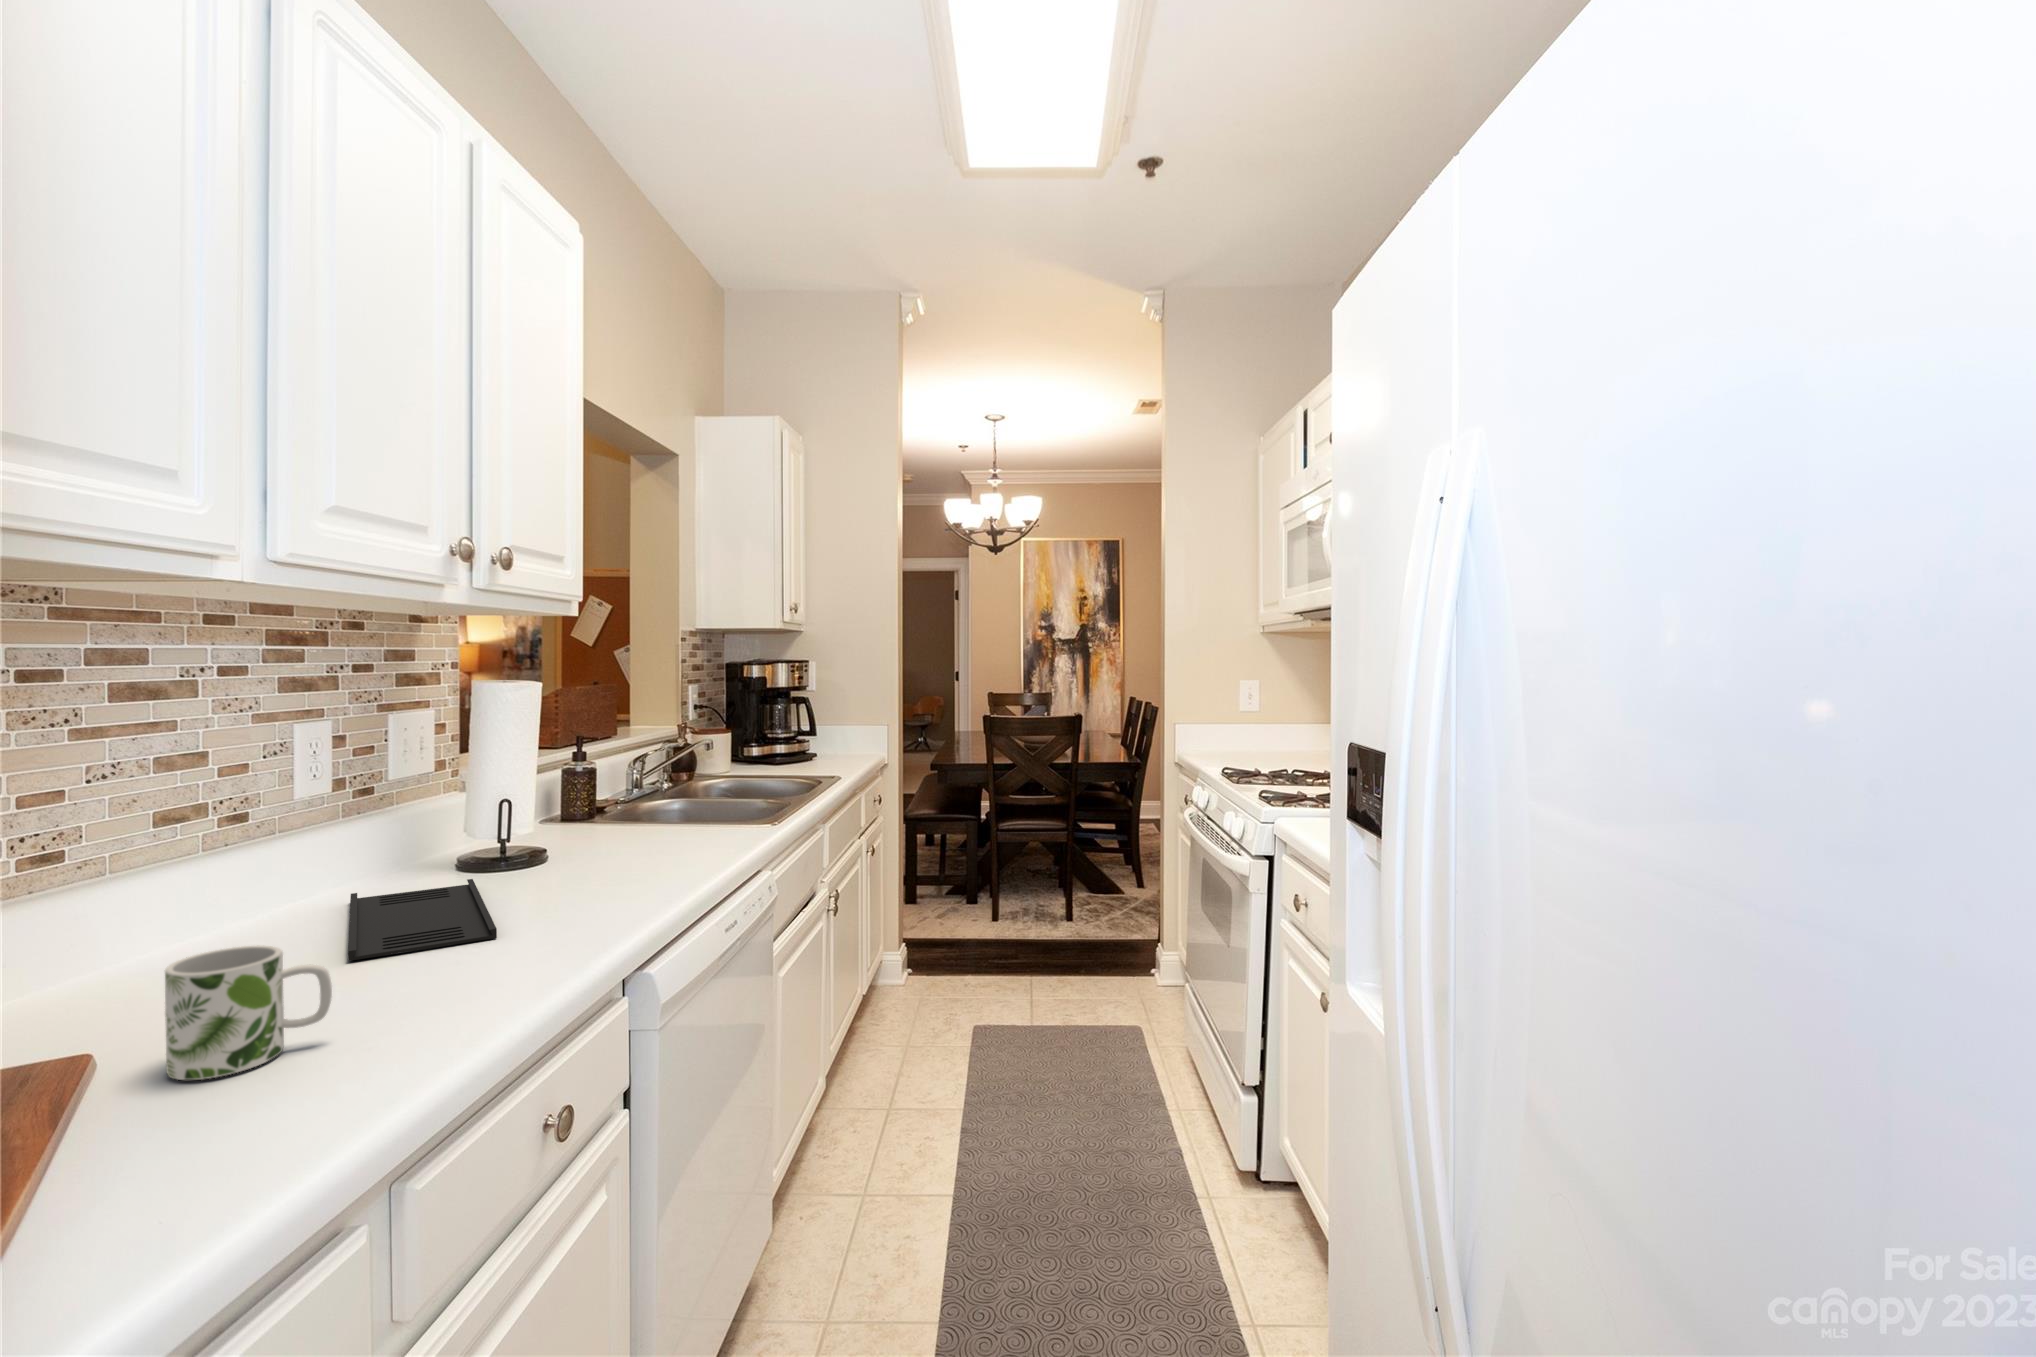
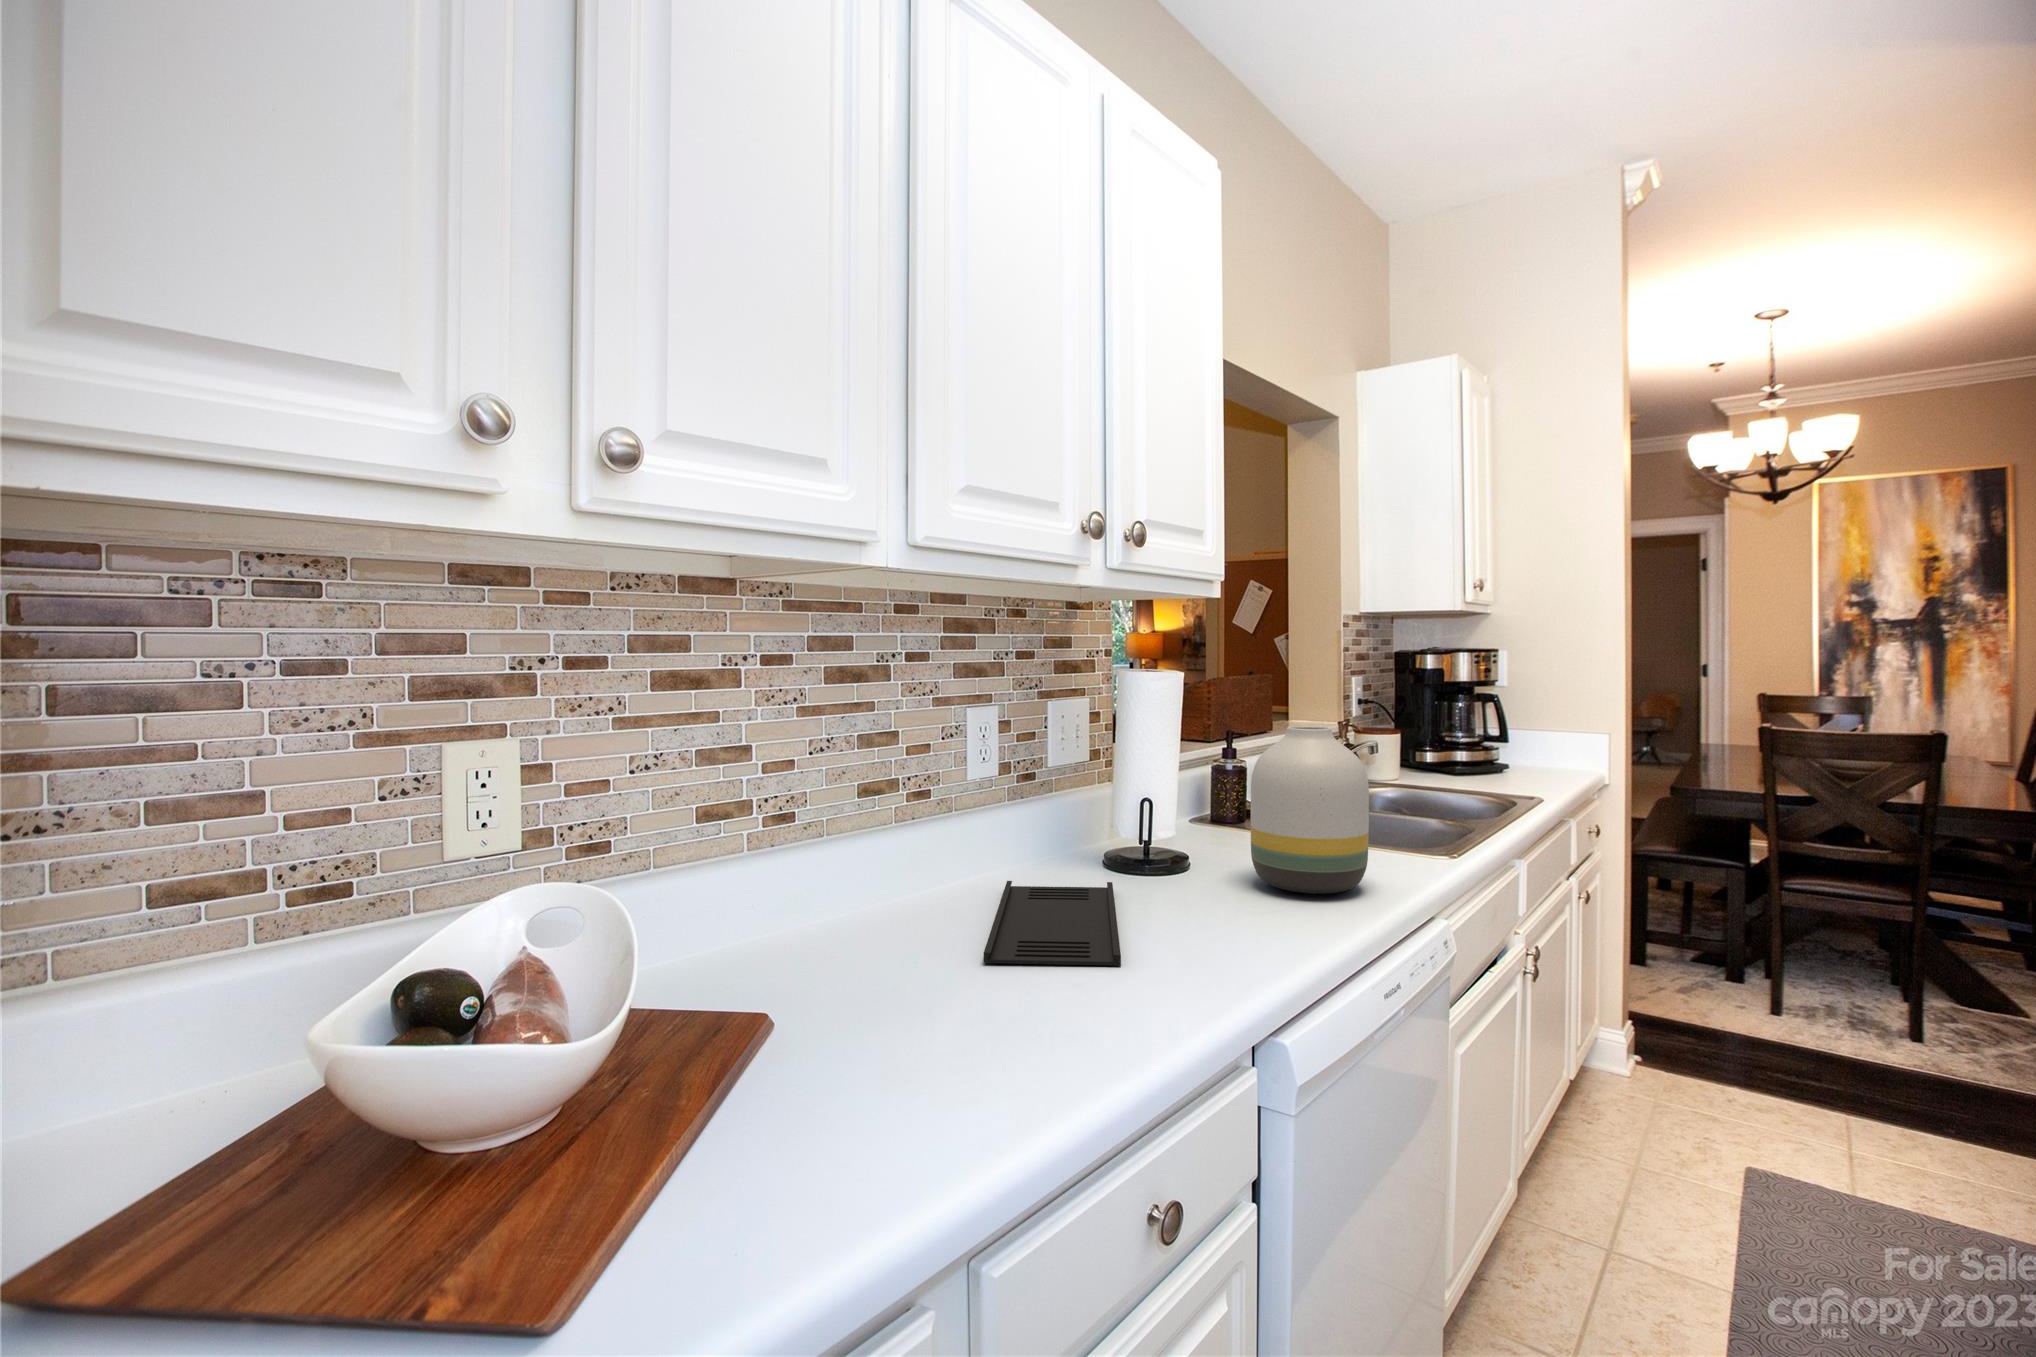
vase: none [608,726,707,863] -> present [1251,726,1369,894]
mug: present [165,945,332,1080] -> none [802,946,939,1089]

